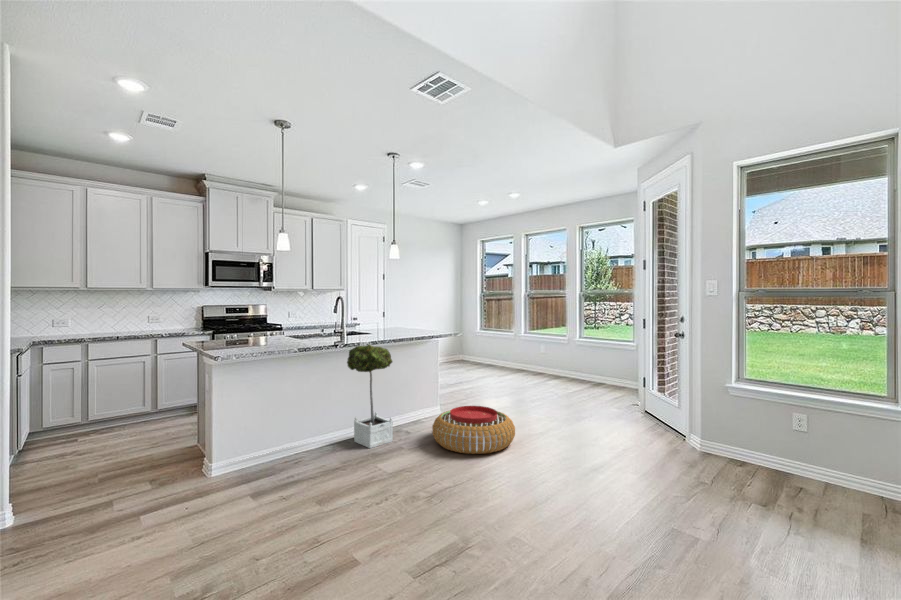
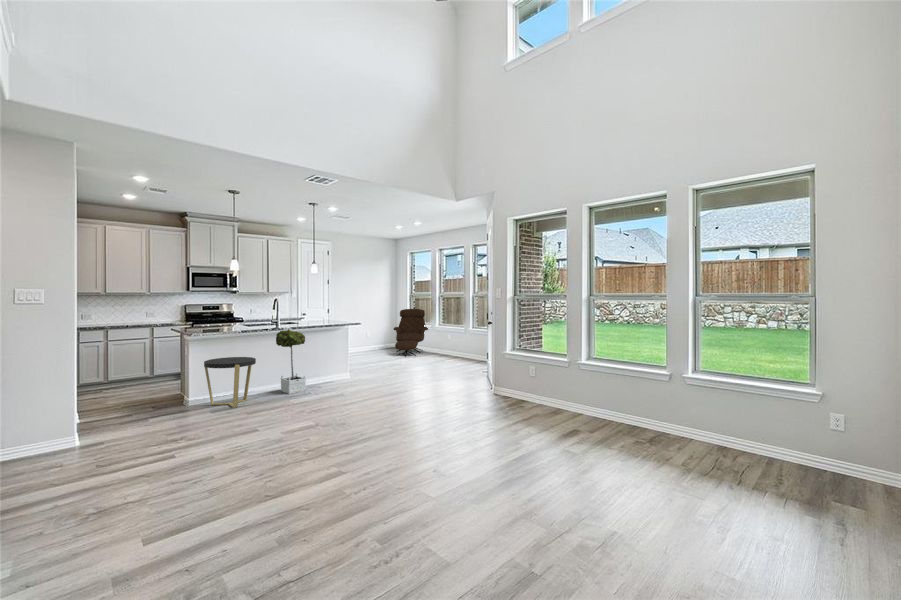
lounge chair: none [466,312,511,375] -> present [394,309,428,356]
side table: none [240,390,324,484] -> present [204,357,256,408]
pouf: present [432,406,515,454] -> none [330,369,383,396]

